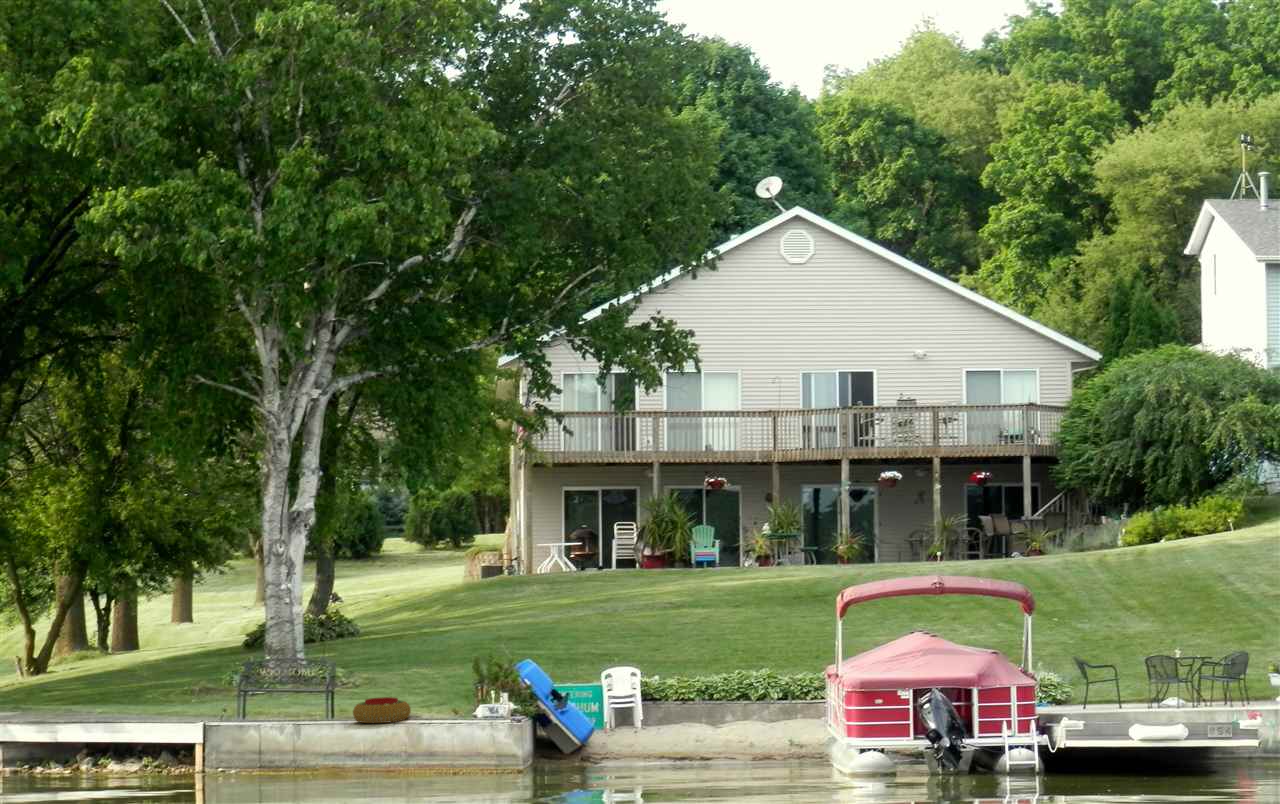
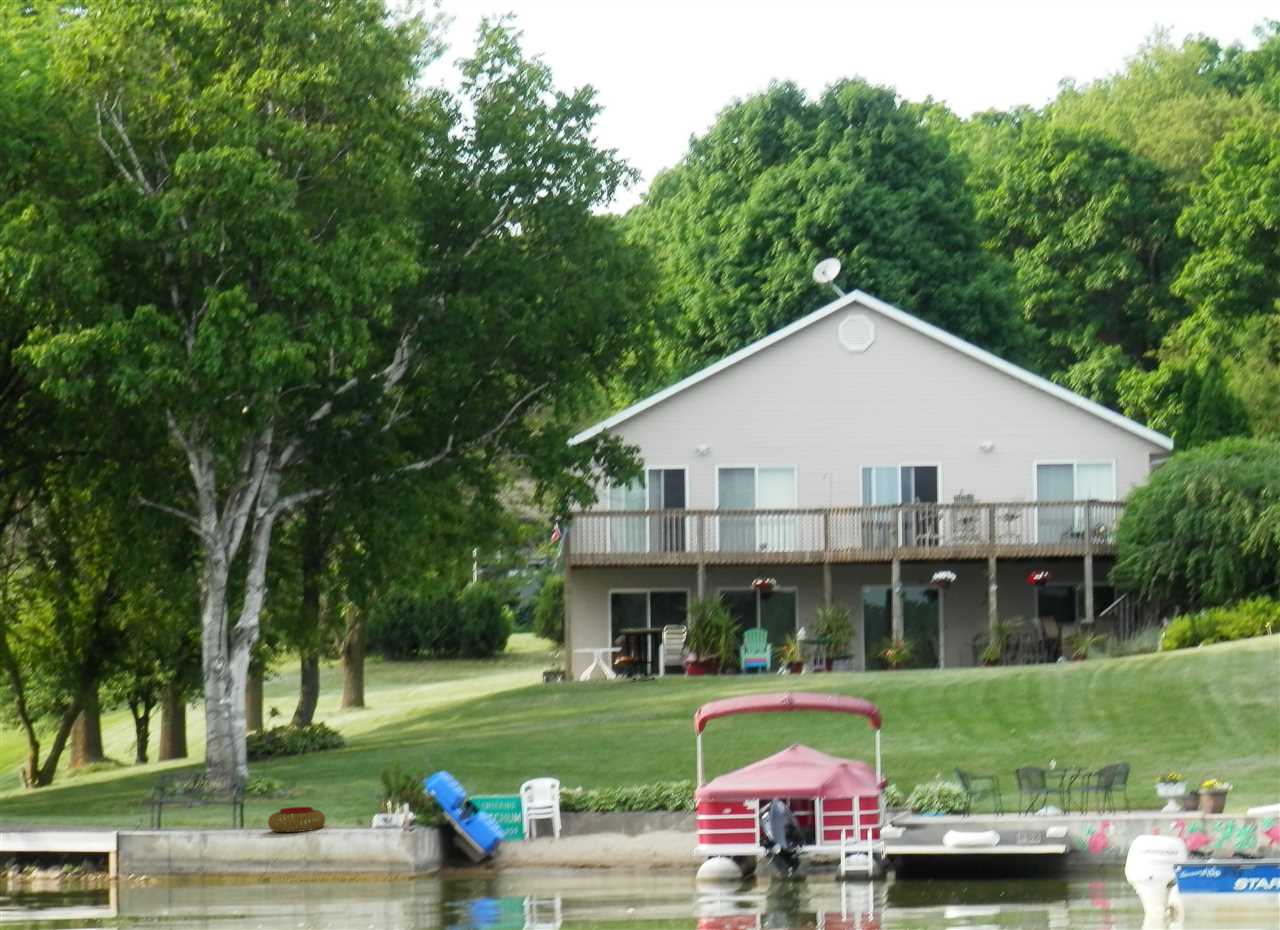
side table: none [574,525,623,576] -> present [618,628,665,680]

